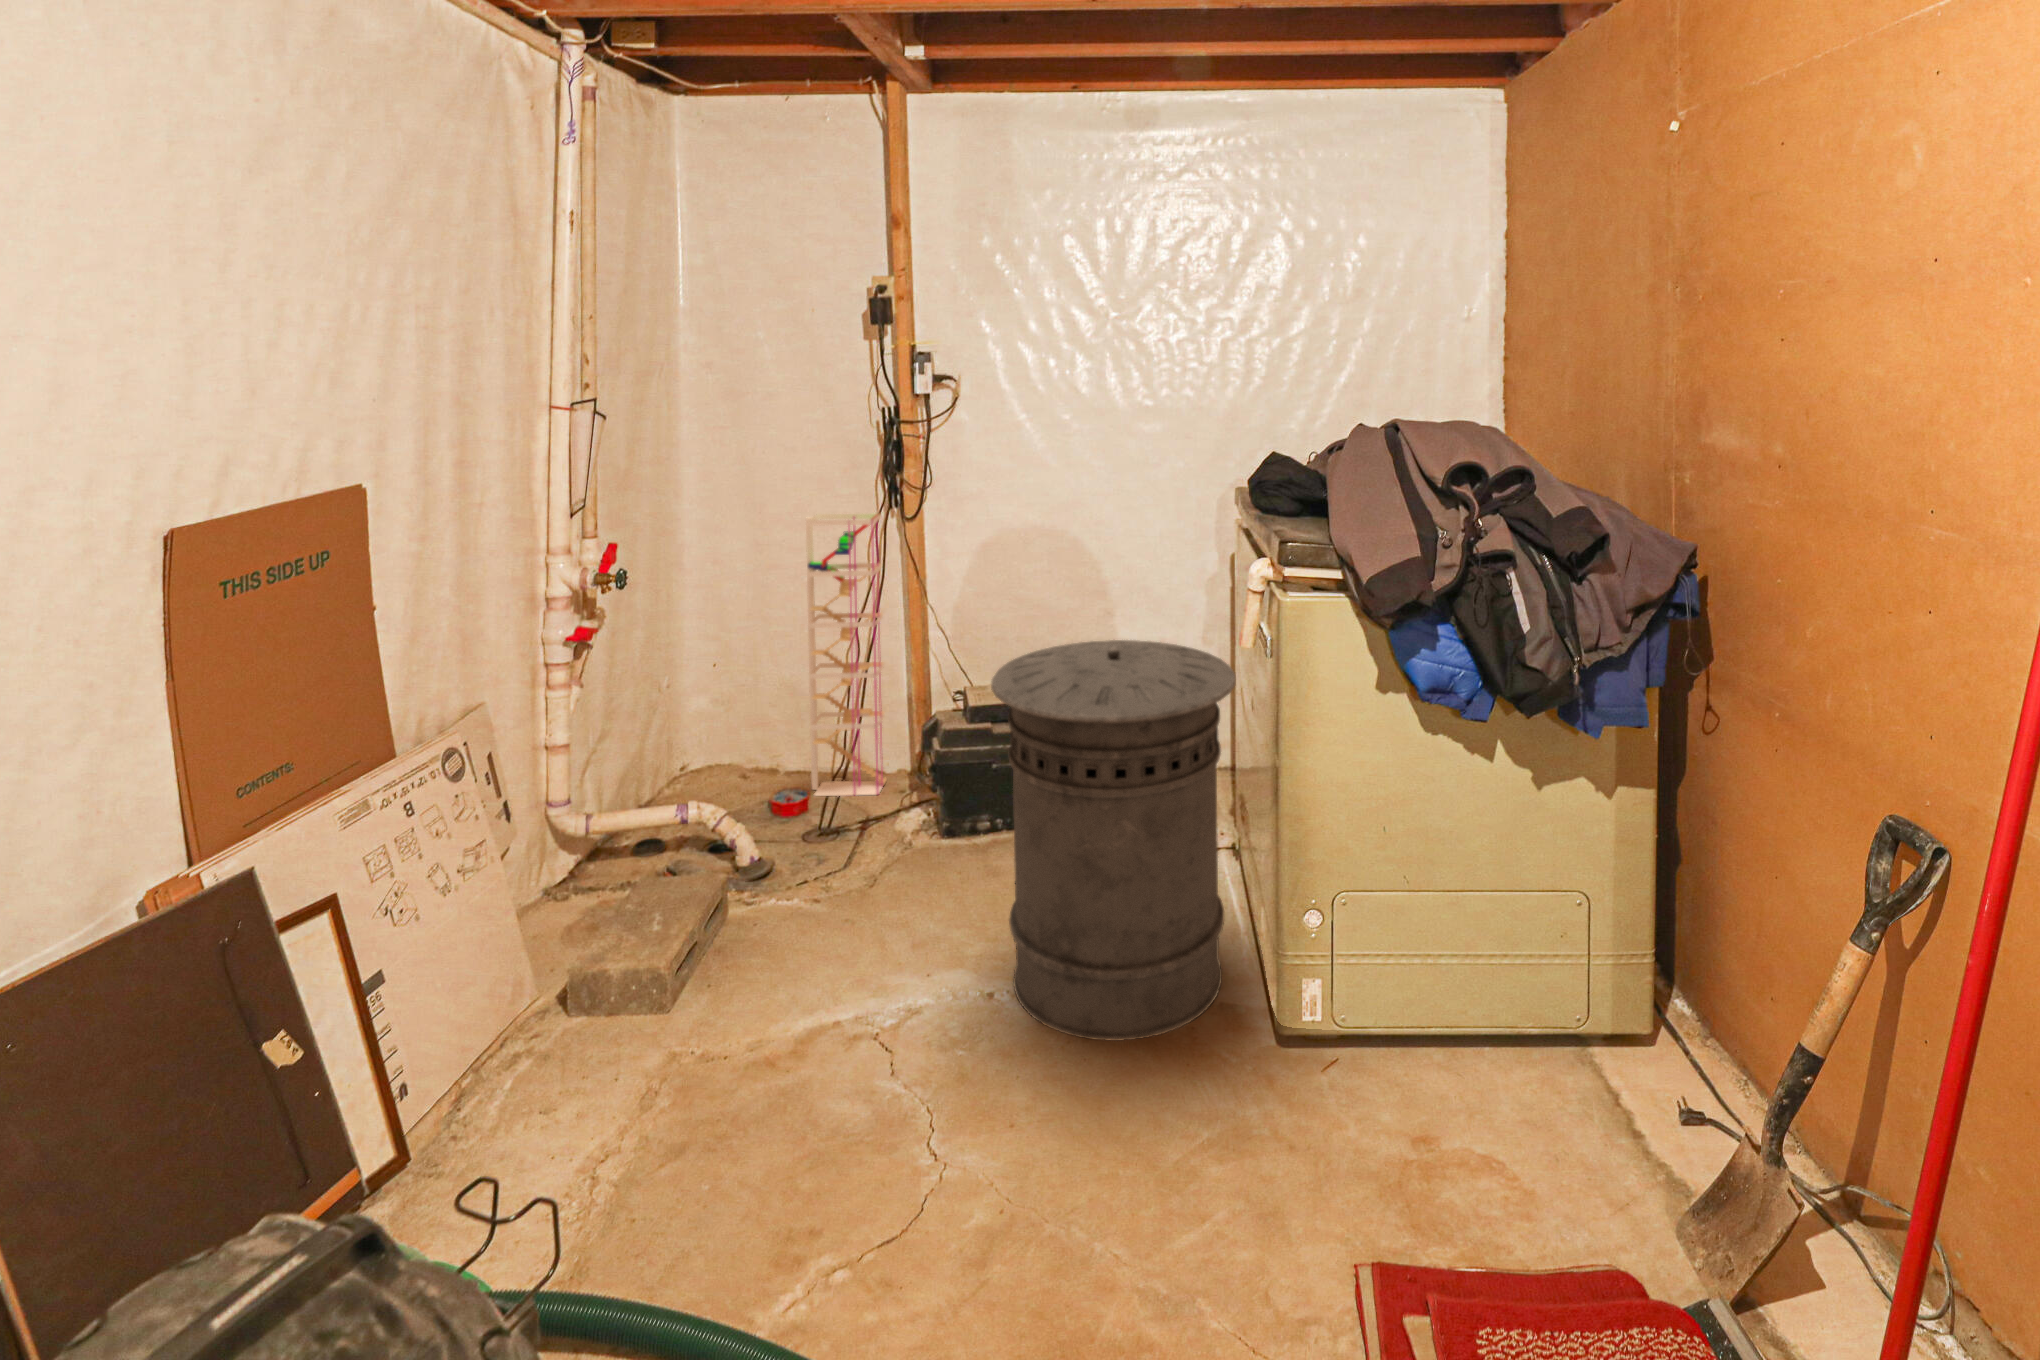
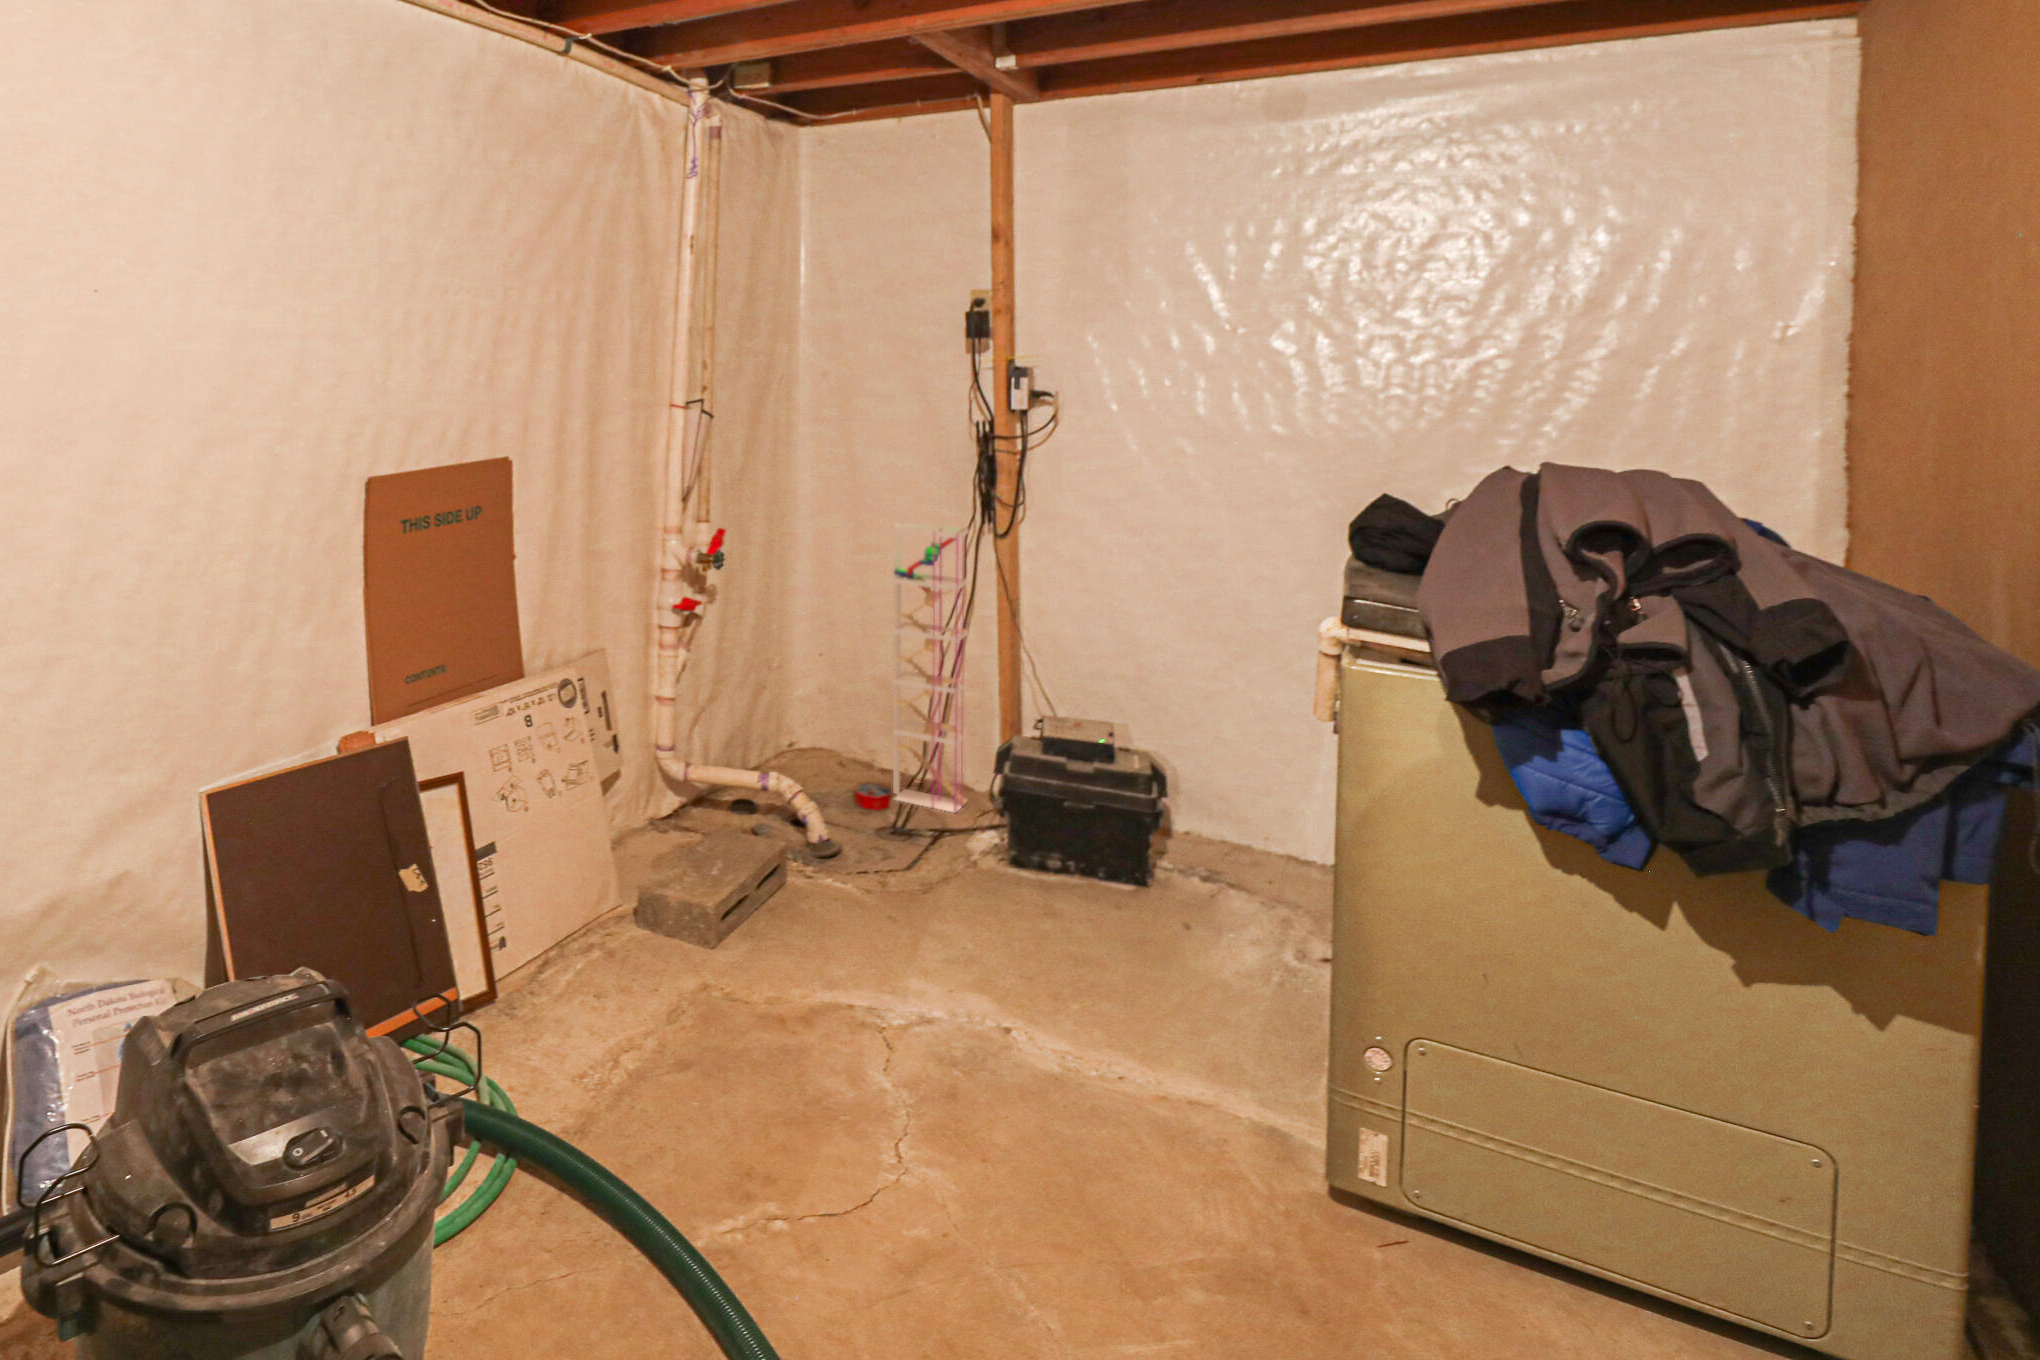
trash can: present [991,640,1236,1041] -> none [1031,686,1323,1125]

